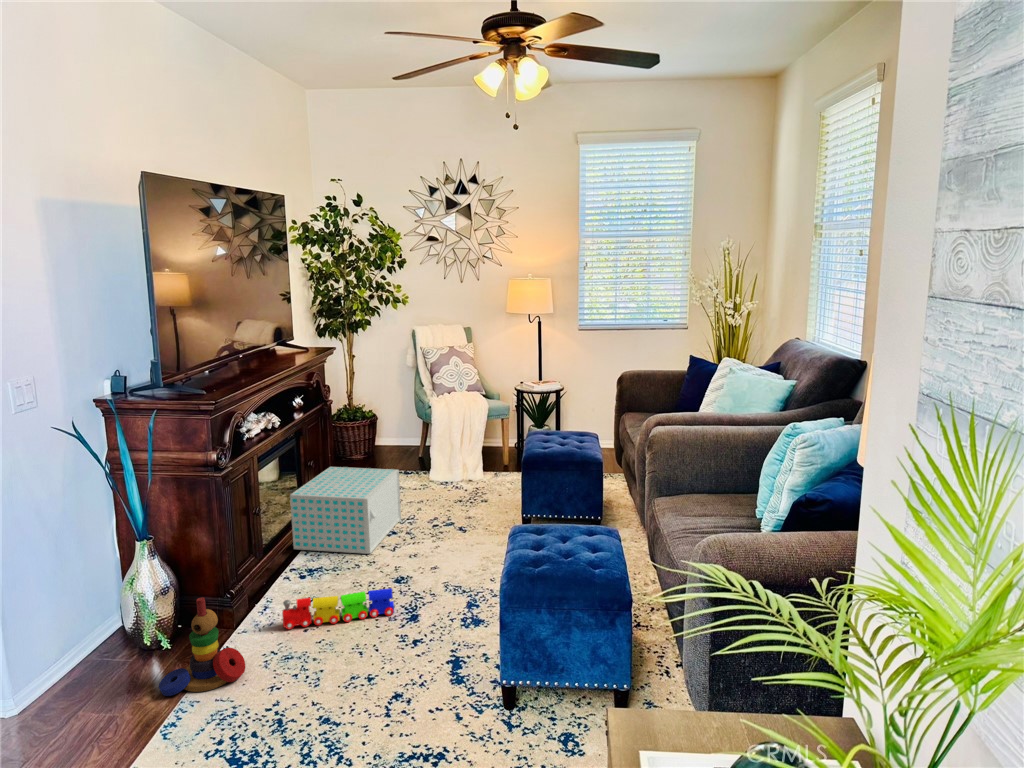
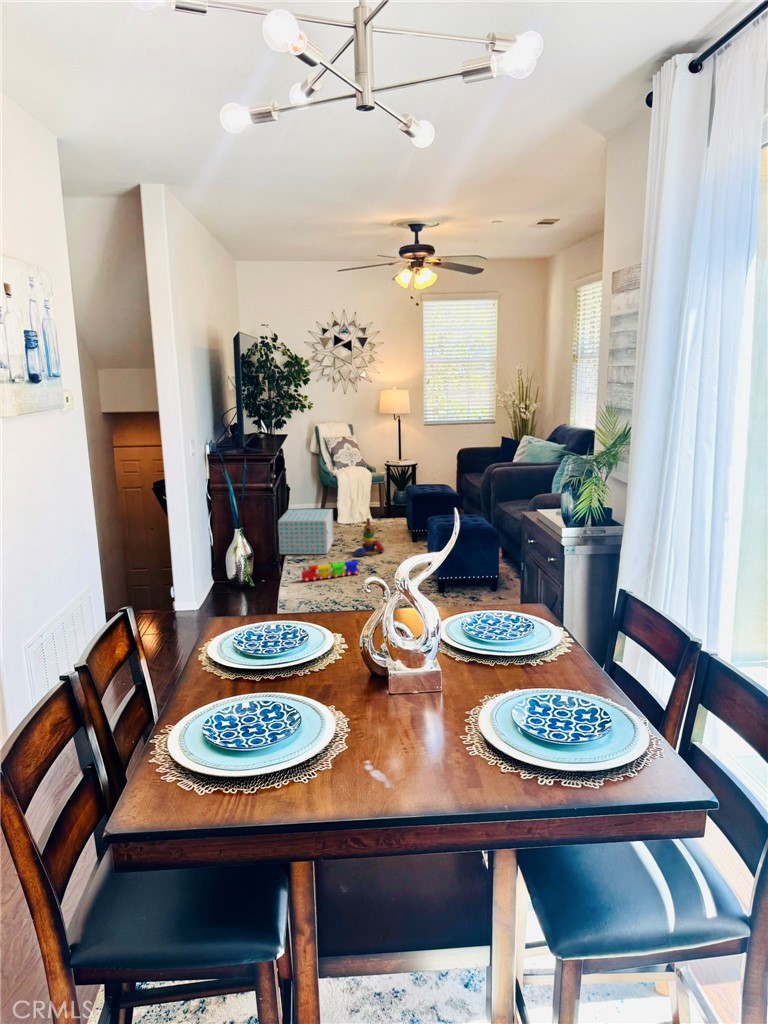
stacking toy: present [159,597,245,696] -> present [354,518,384,557]

